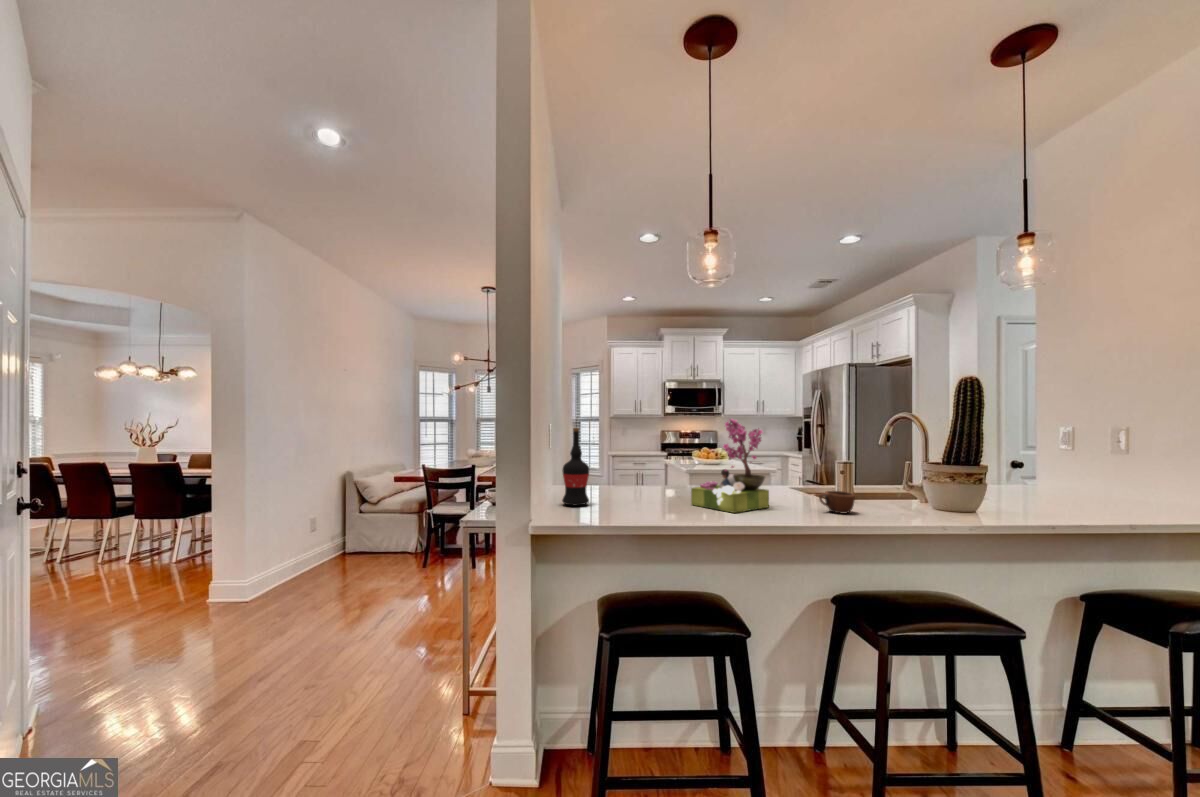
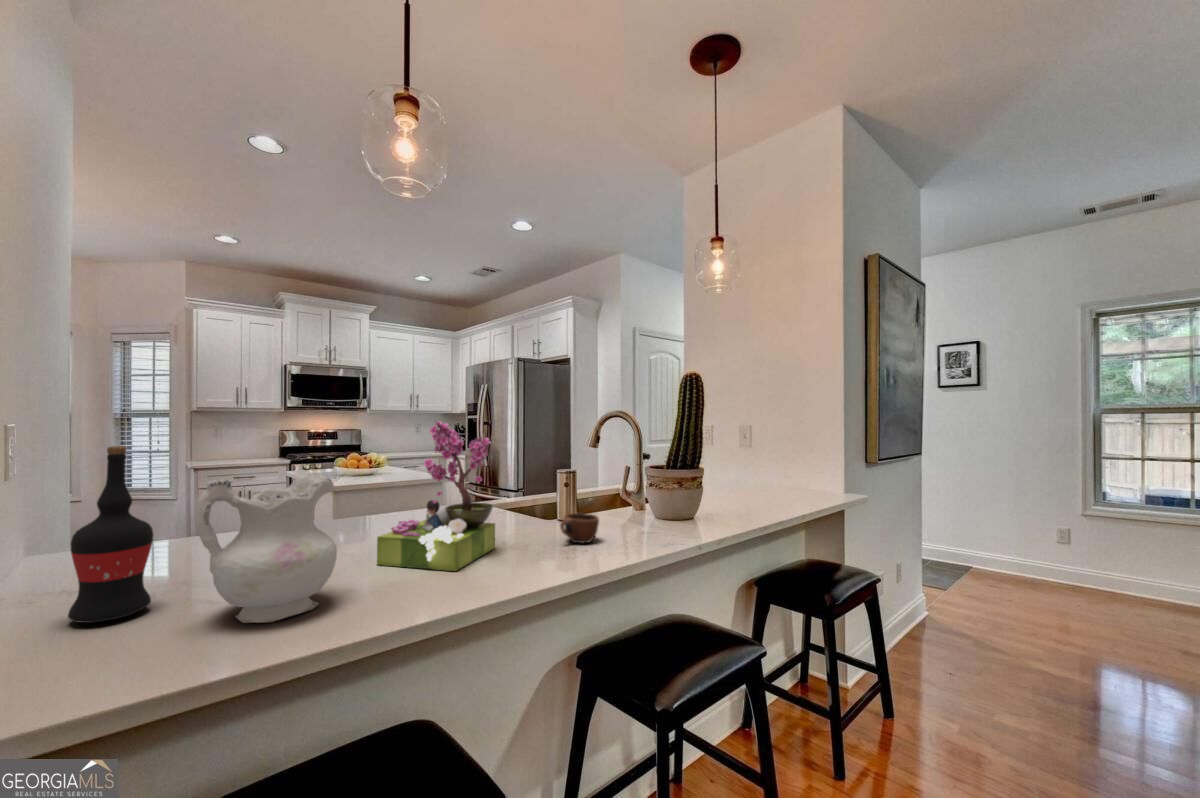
ceramic pitcher: none [603,444,664,516] -> present [194,476,337,623]

